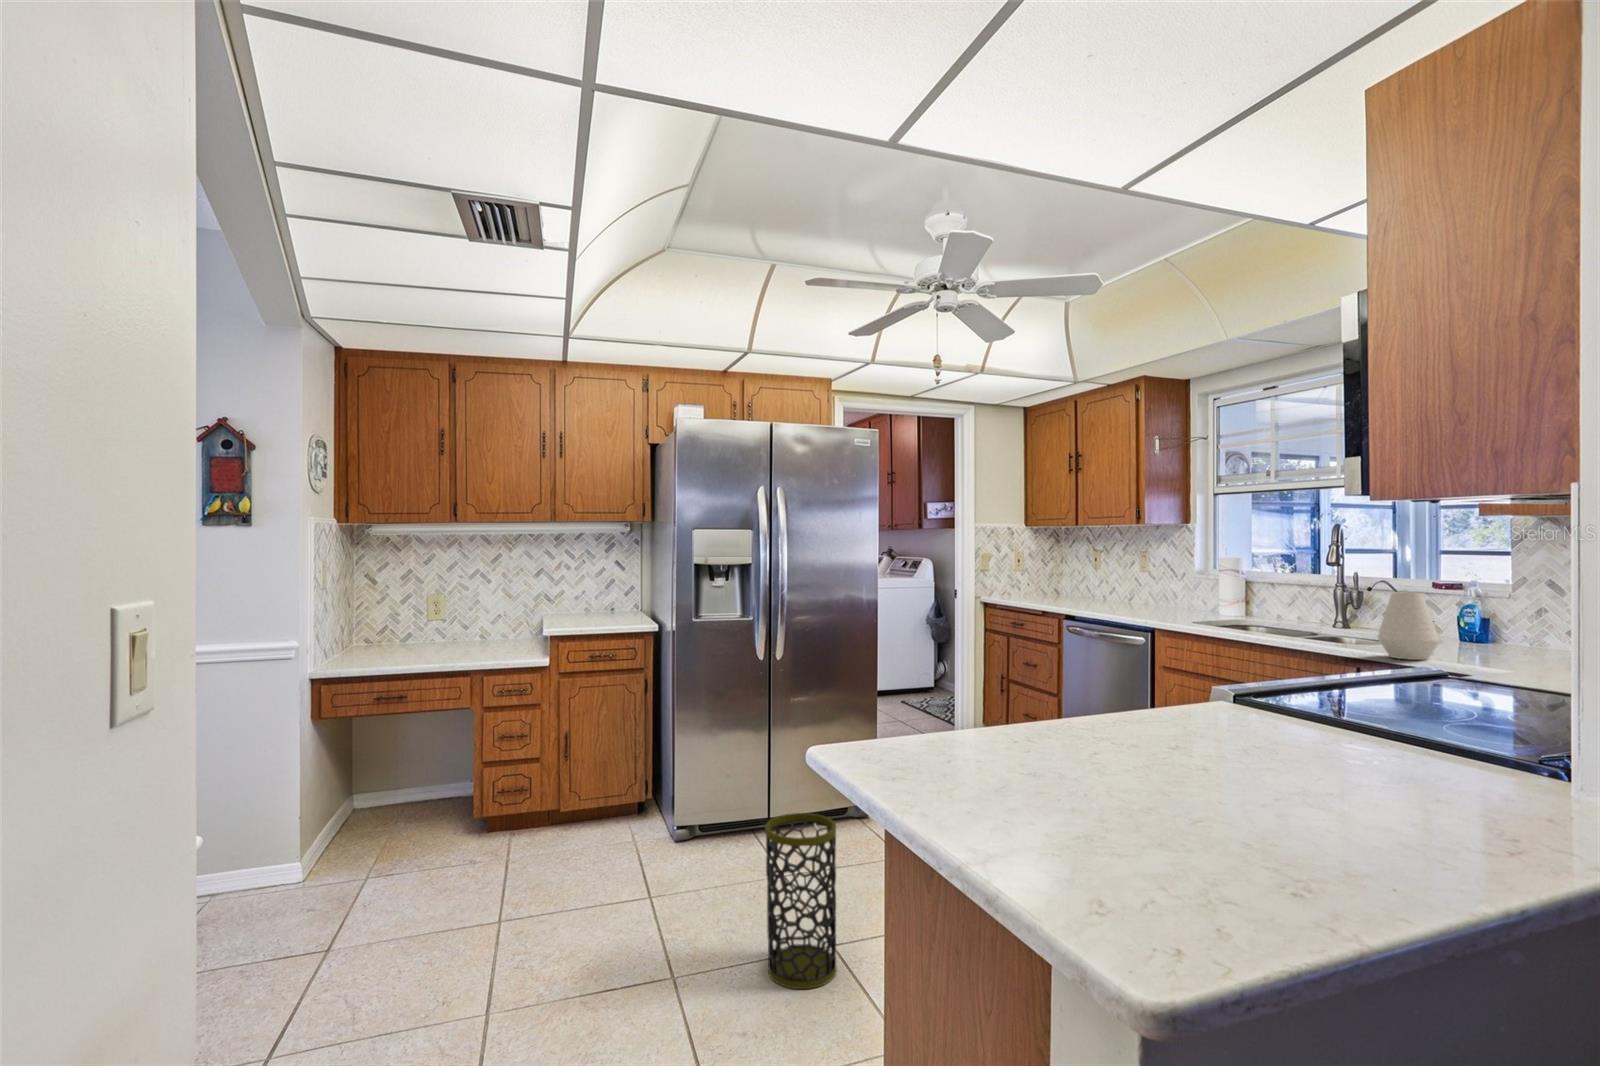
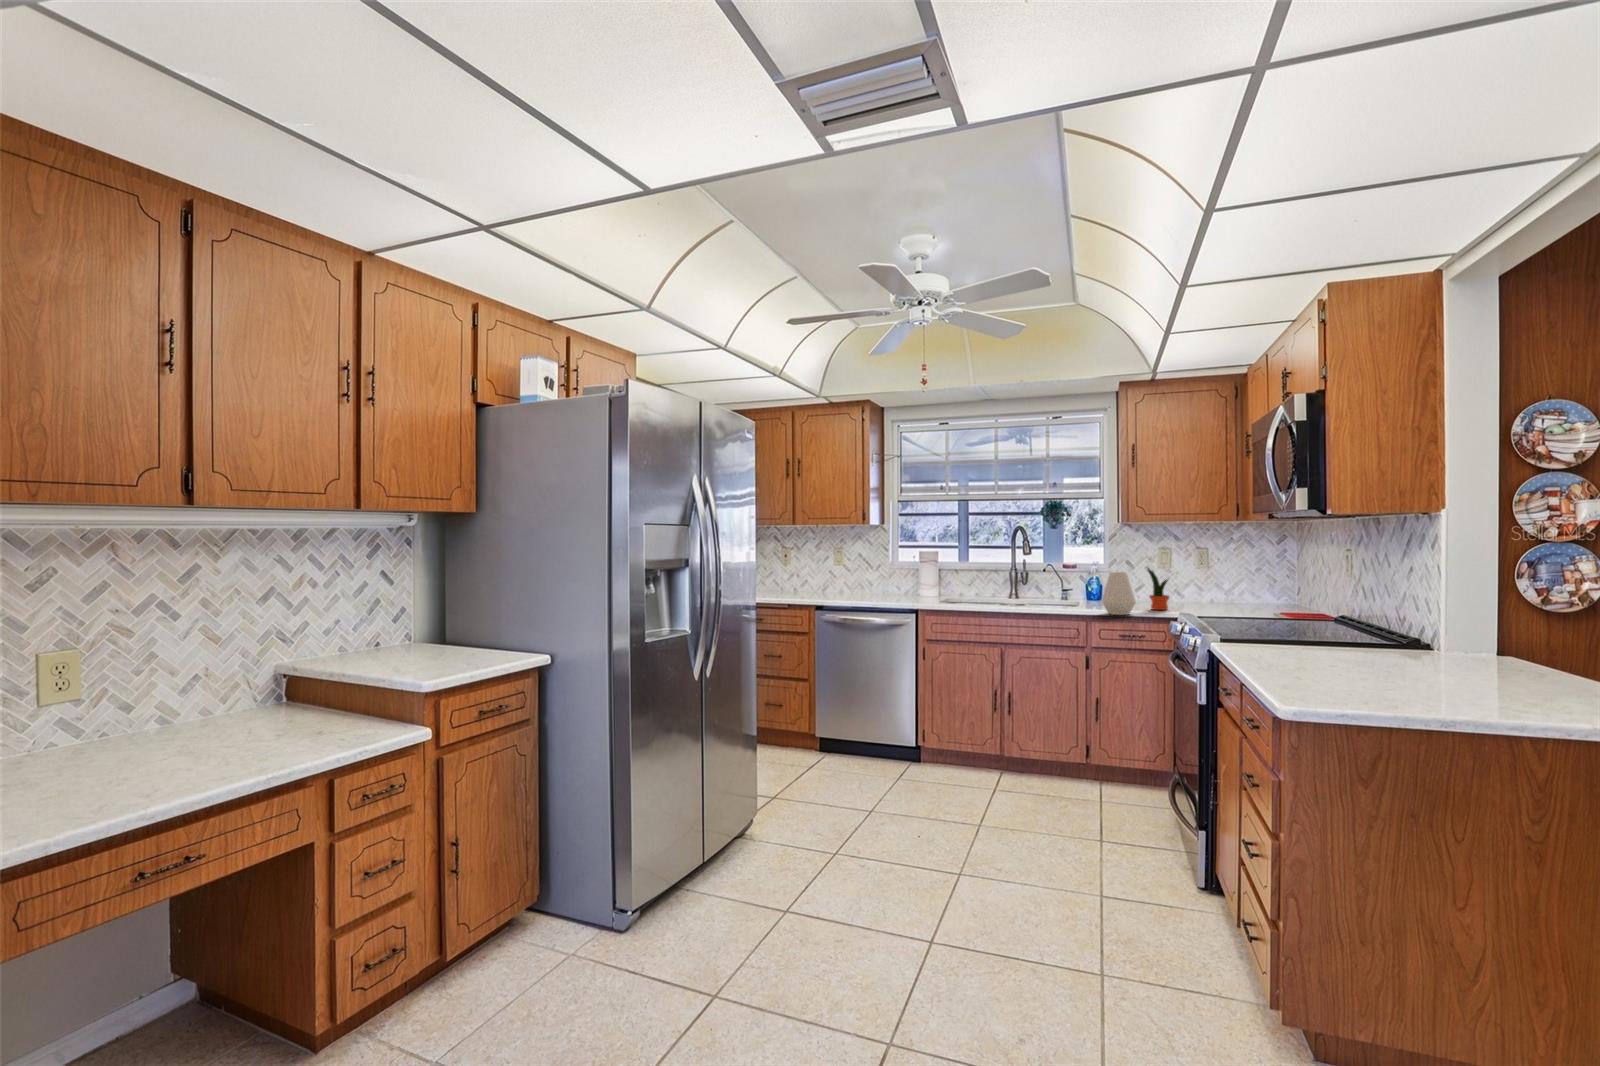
potted plant: none [1473,584,1531,661] -> present [1148,568,1169,610]
trash can: present [765,813,836,989] -> none [932,821,1008,1006]

